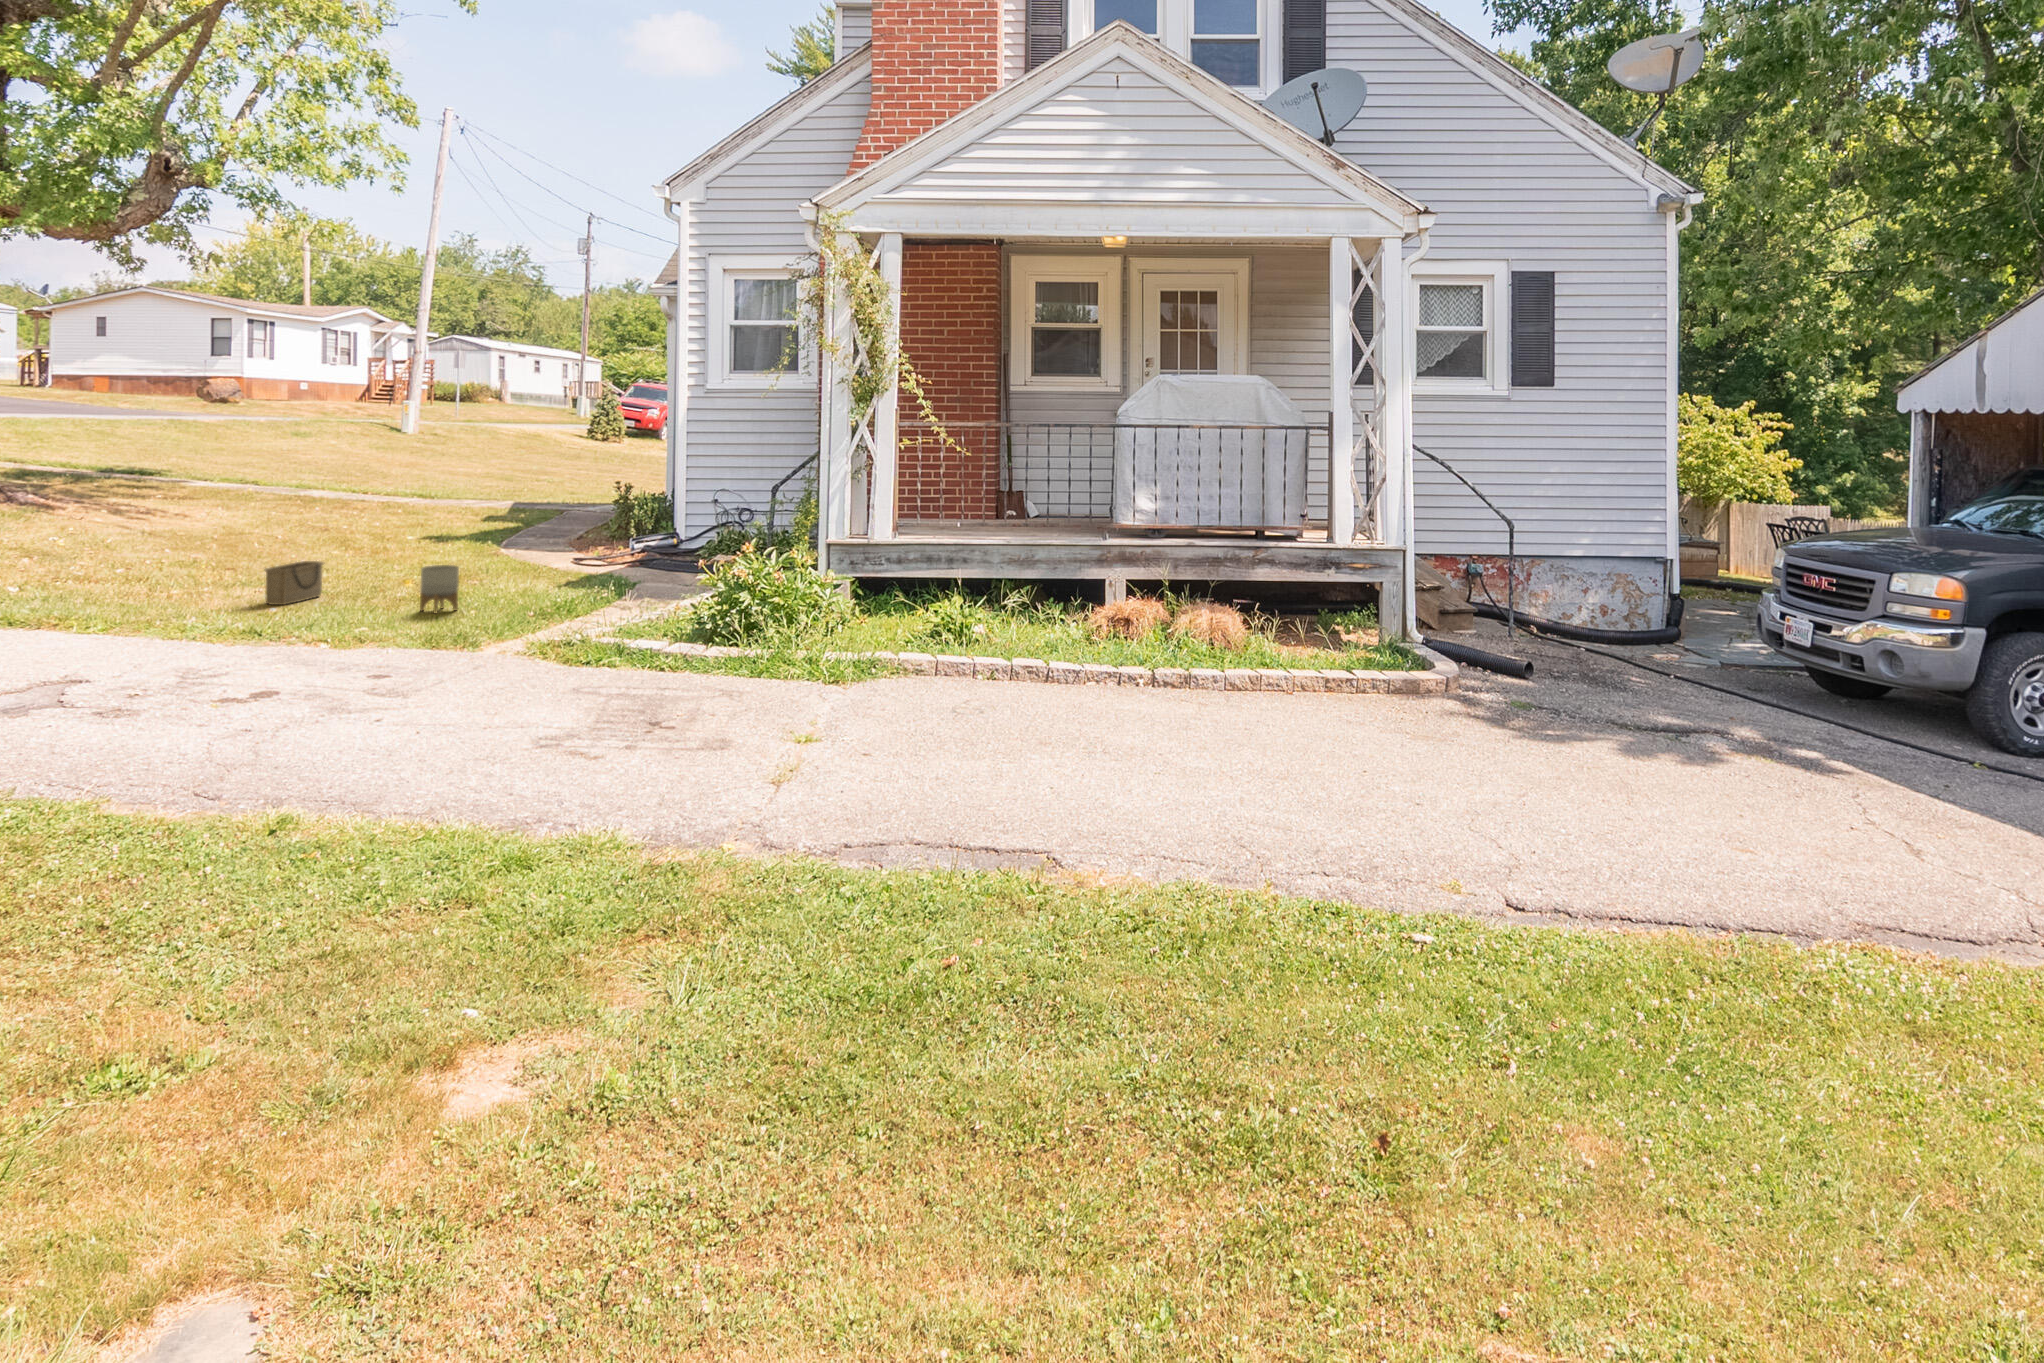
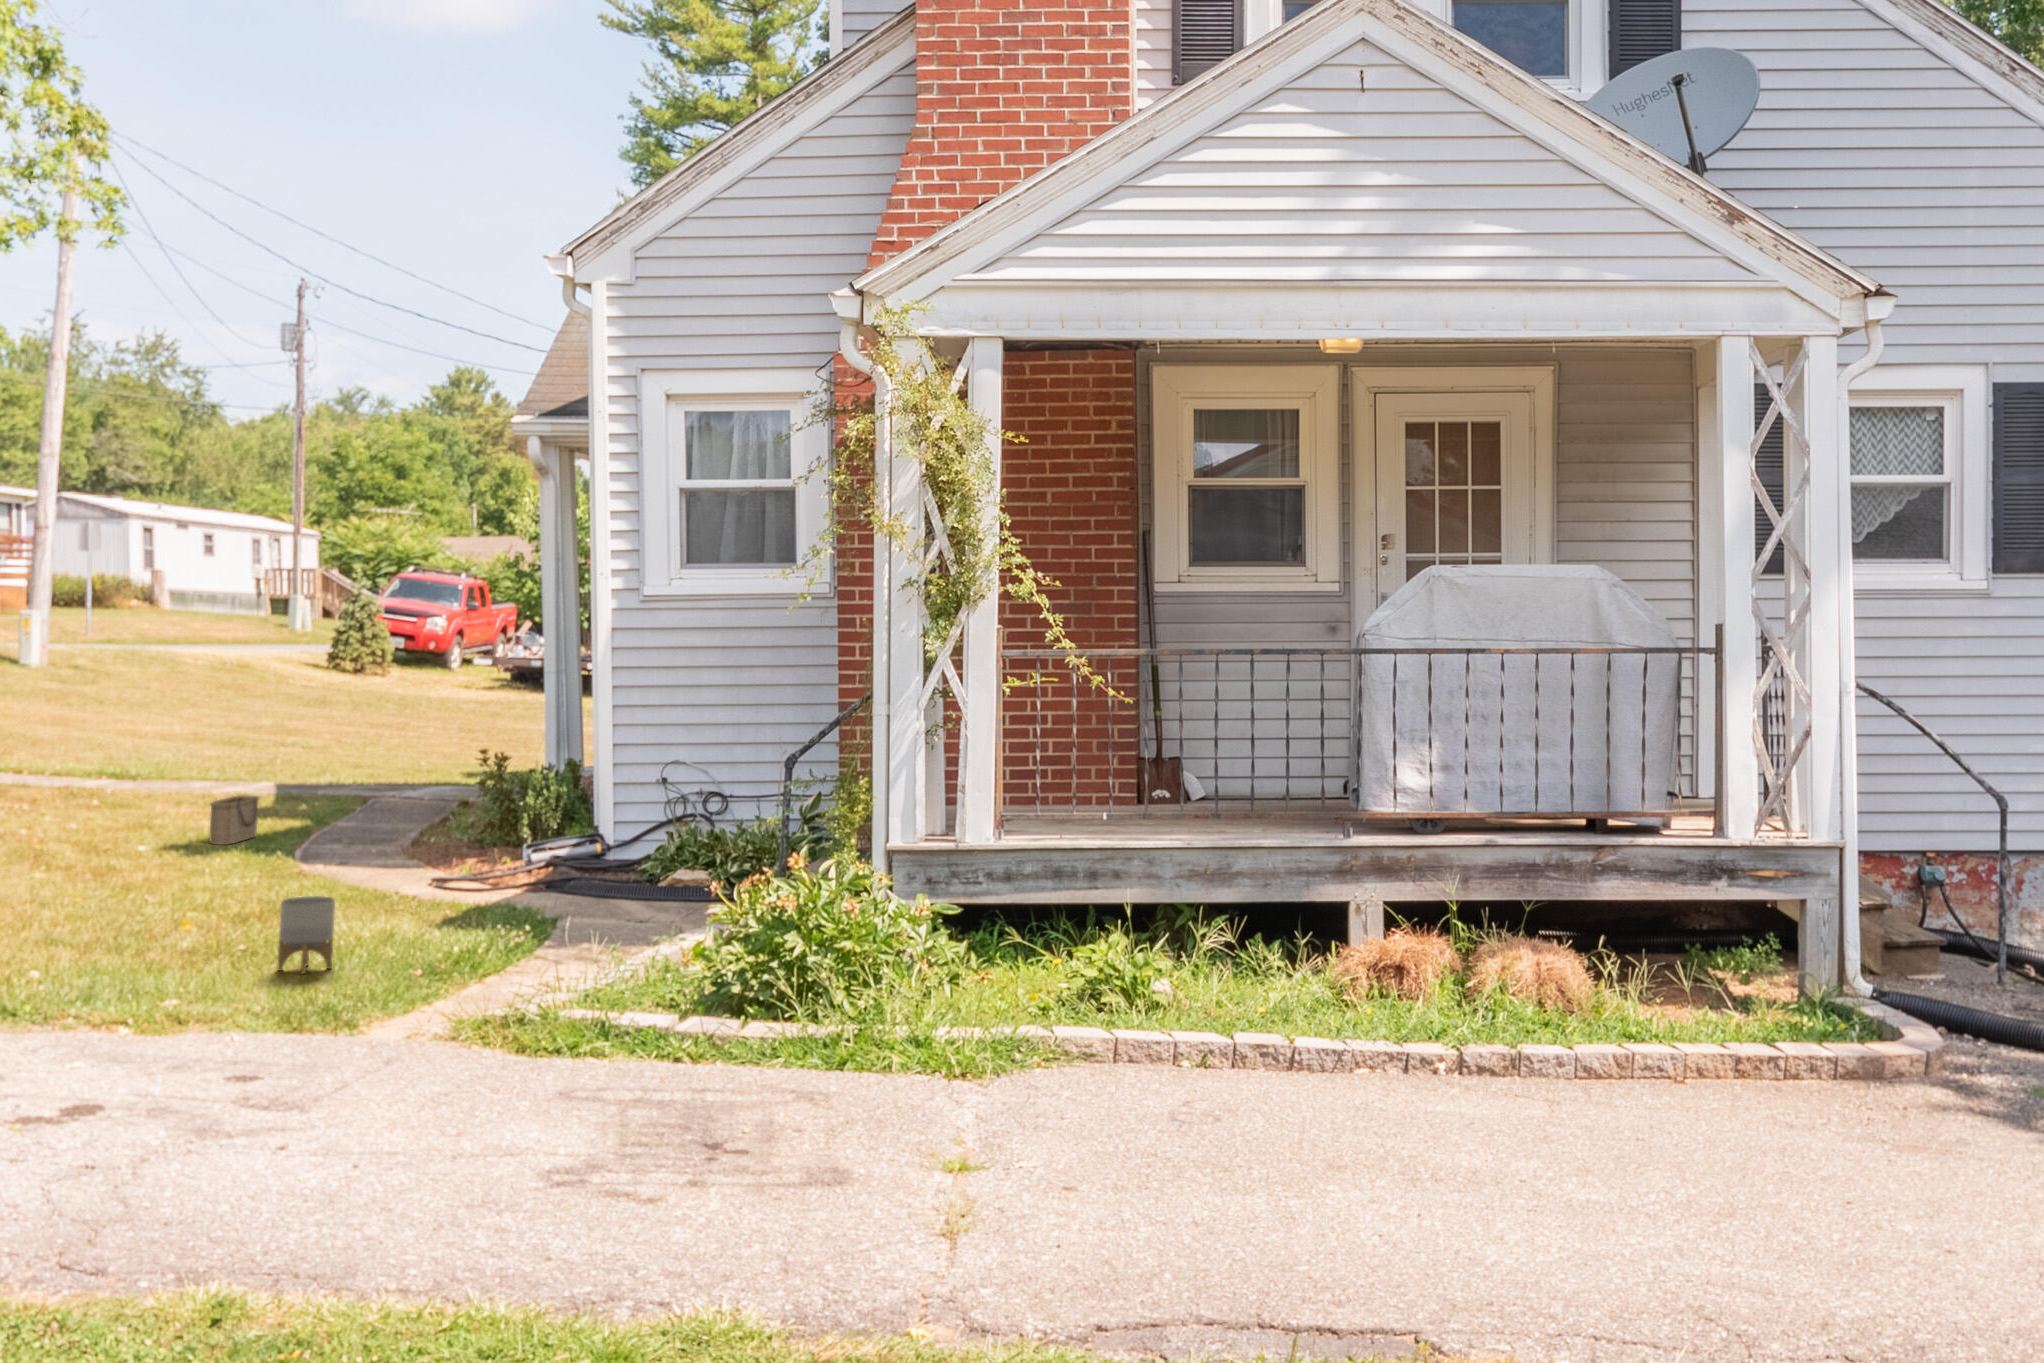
basket: present [265,561,323,605] -> present [210,795,259,845]

